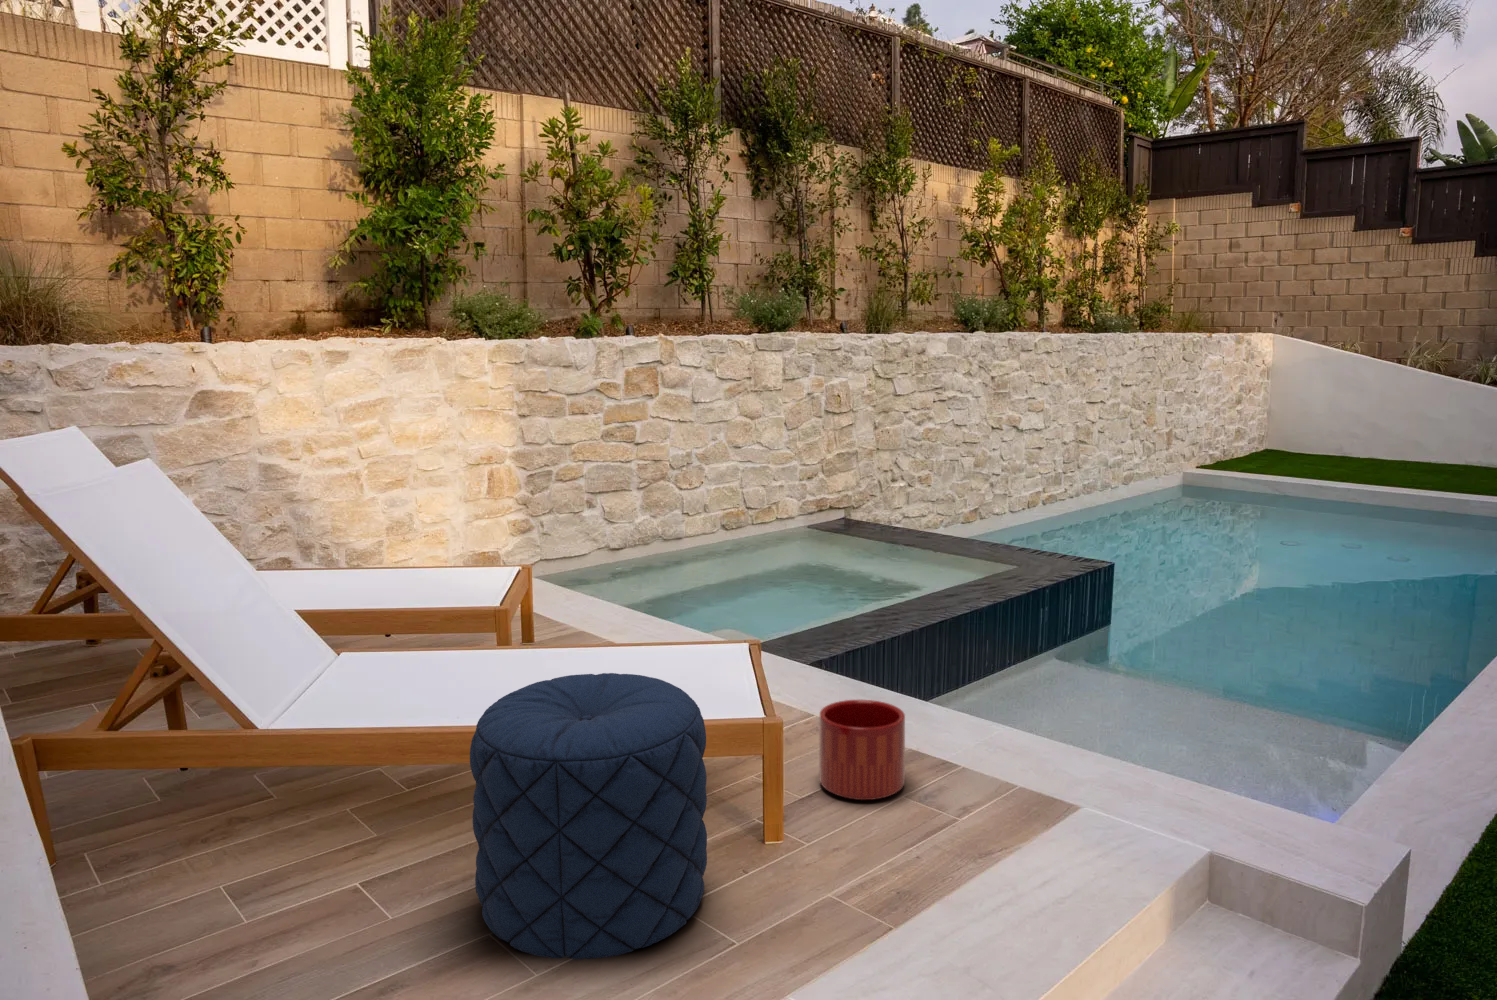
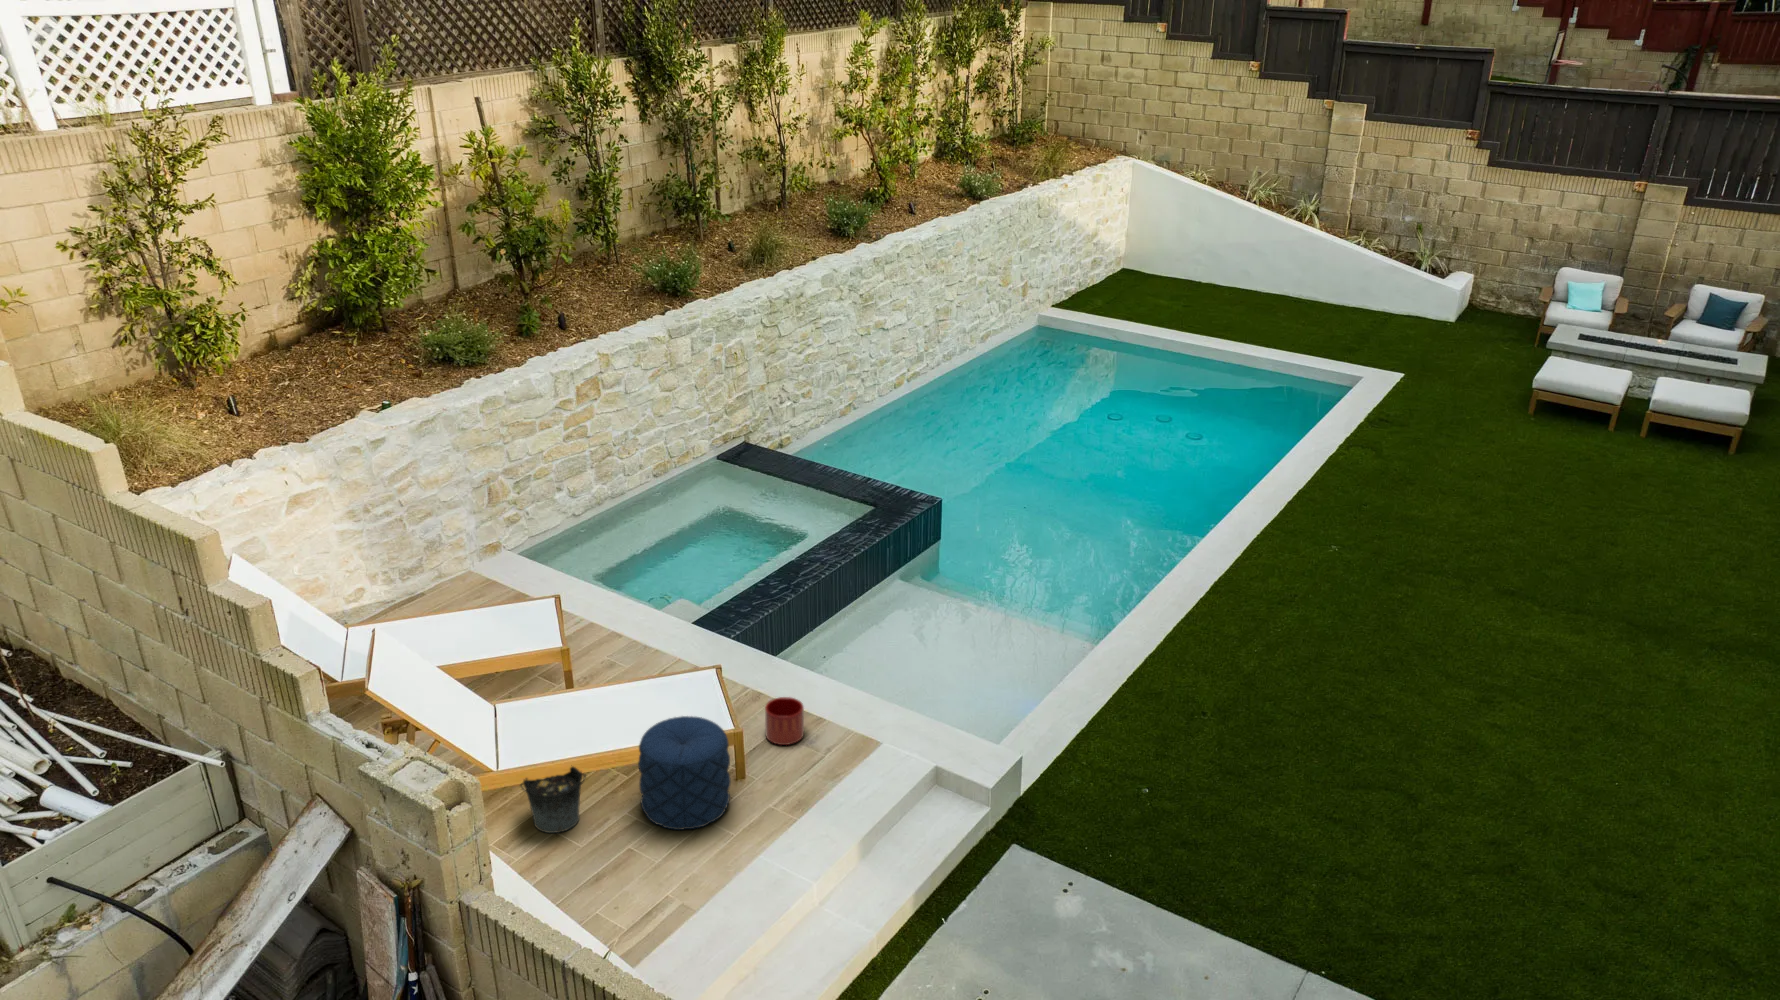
bucket: none [174,761,346,932] -> present [520,767,586,833]

